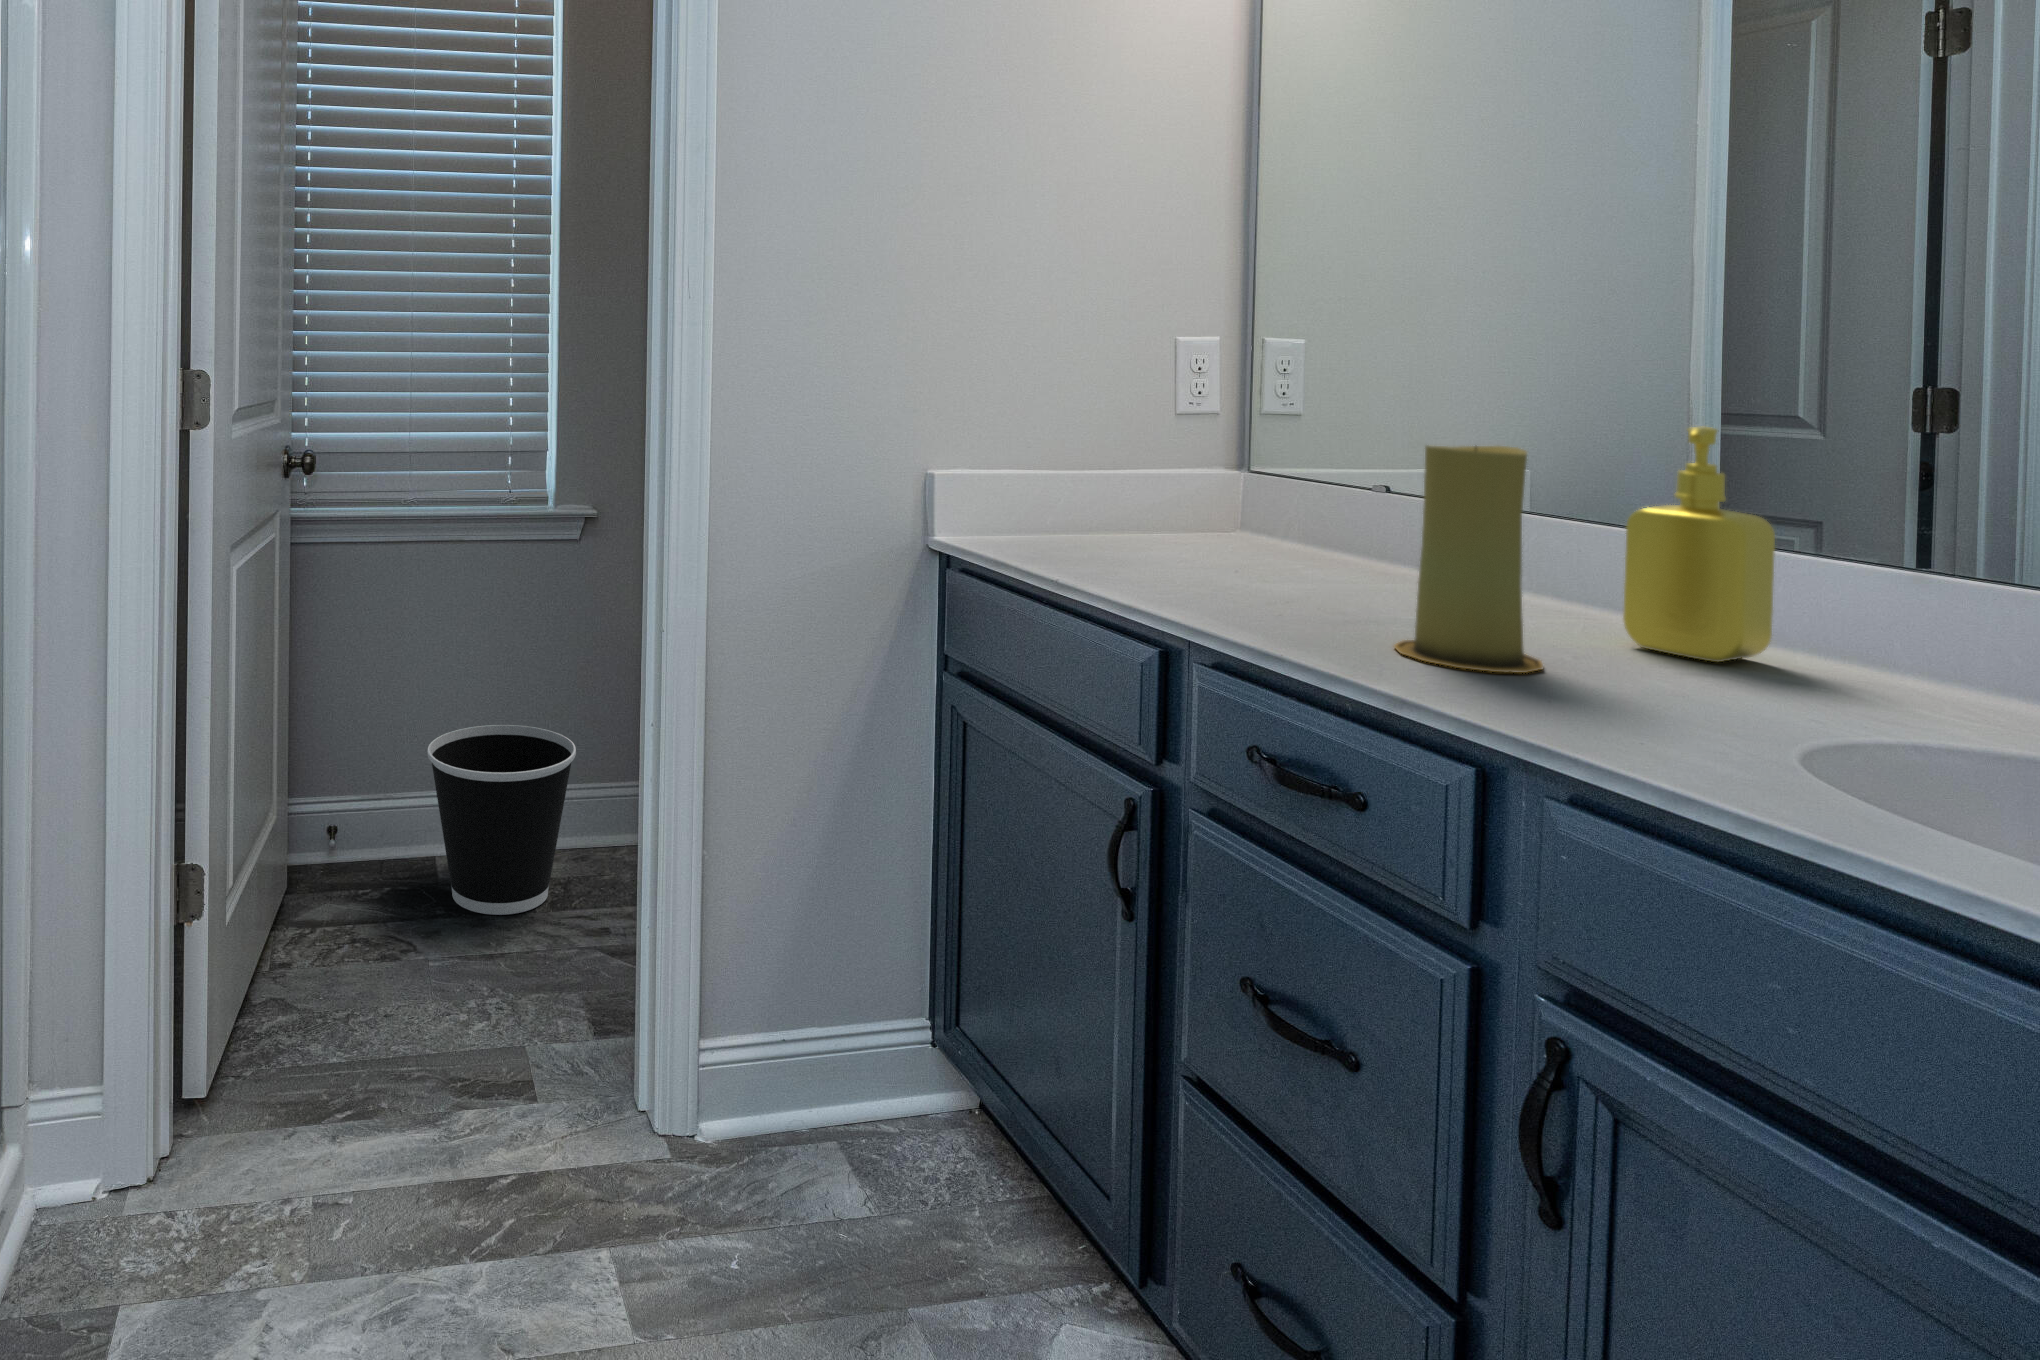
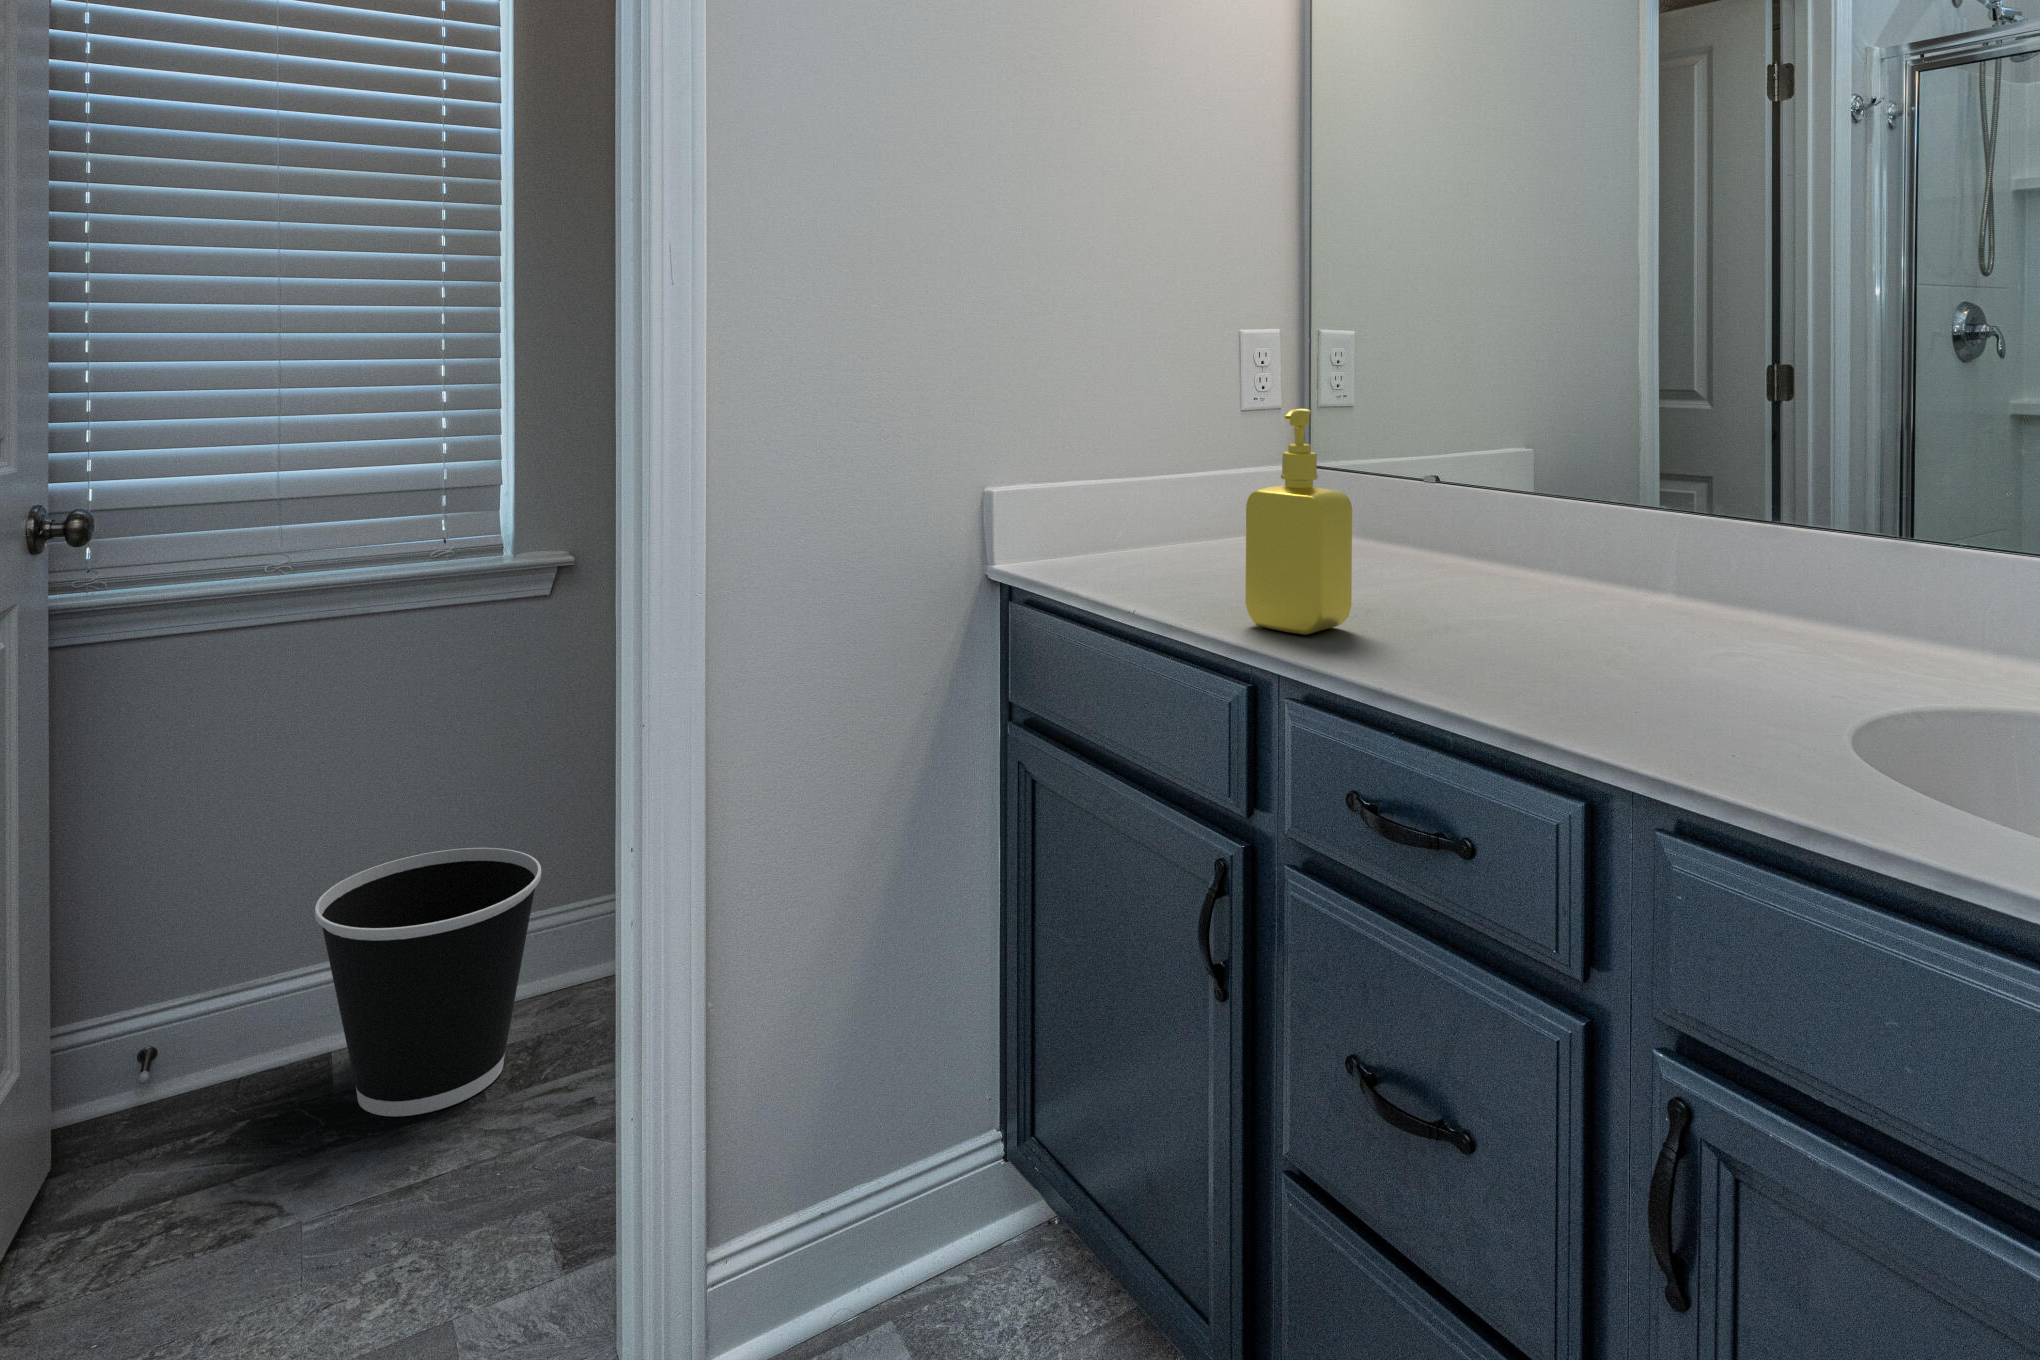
soap dispenser: present [1623,427,1775,662] -> present [1245,409,1352,635]
candle: present [1394,446,1543,673] -> none [1479,441,1614,681]

